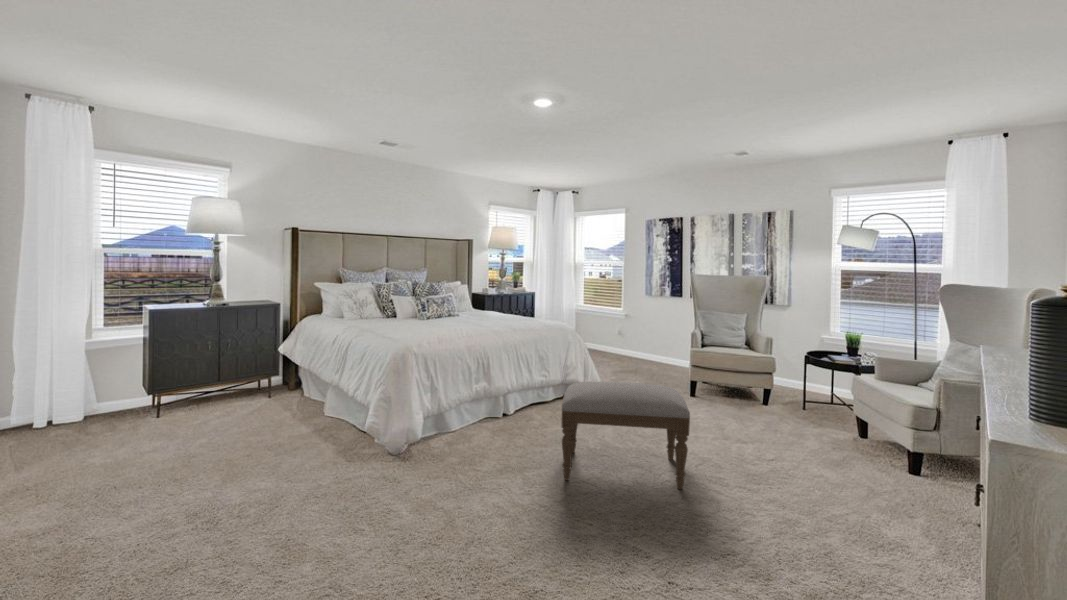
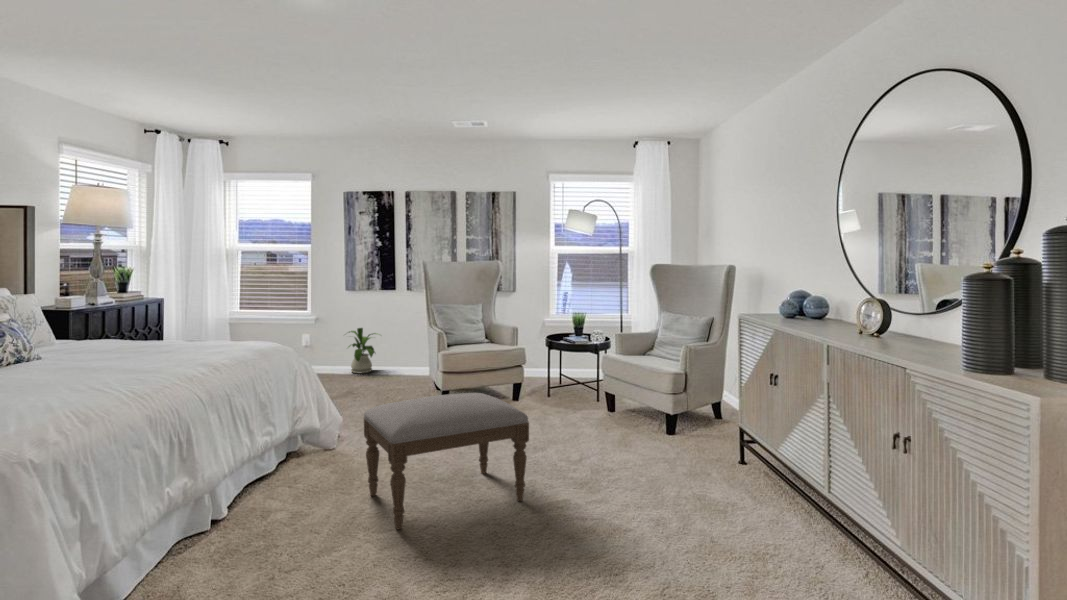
house plant: none [635,328,664,365] -> present [349,328,376,373]

